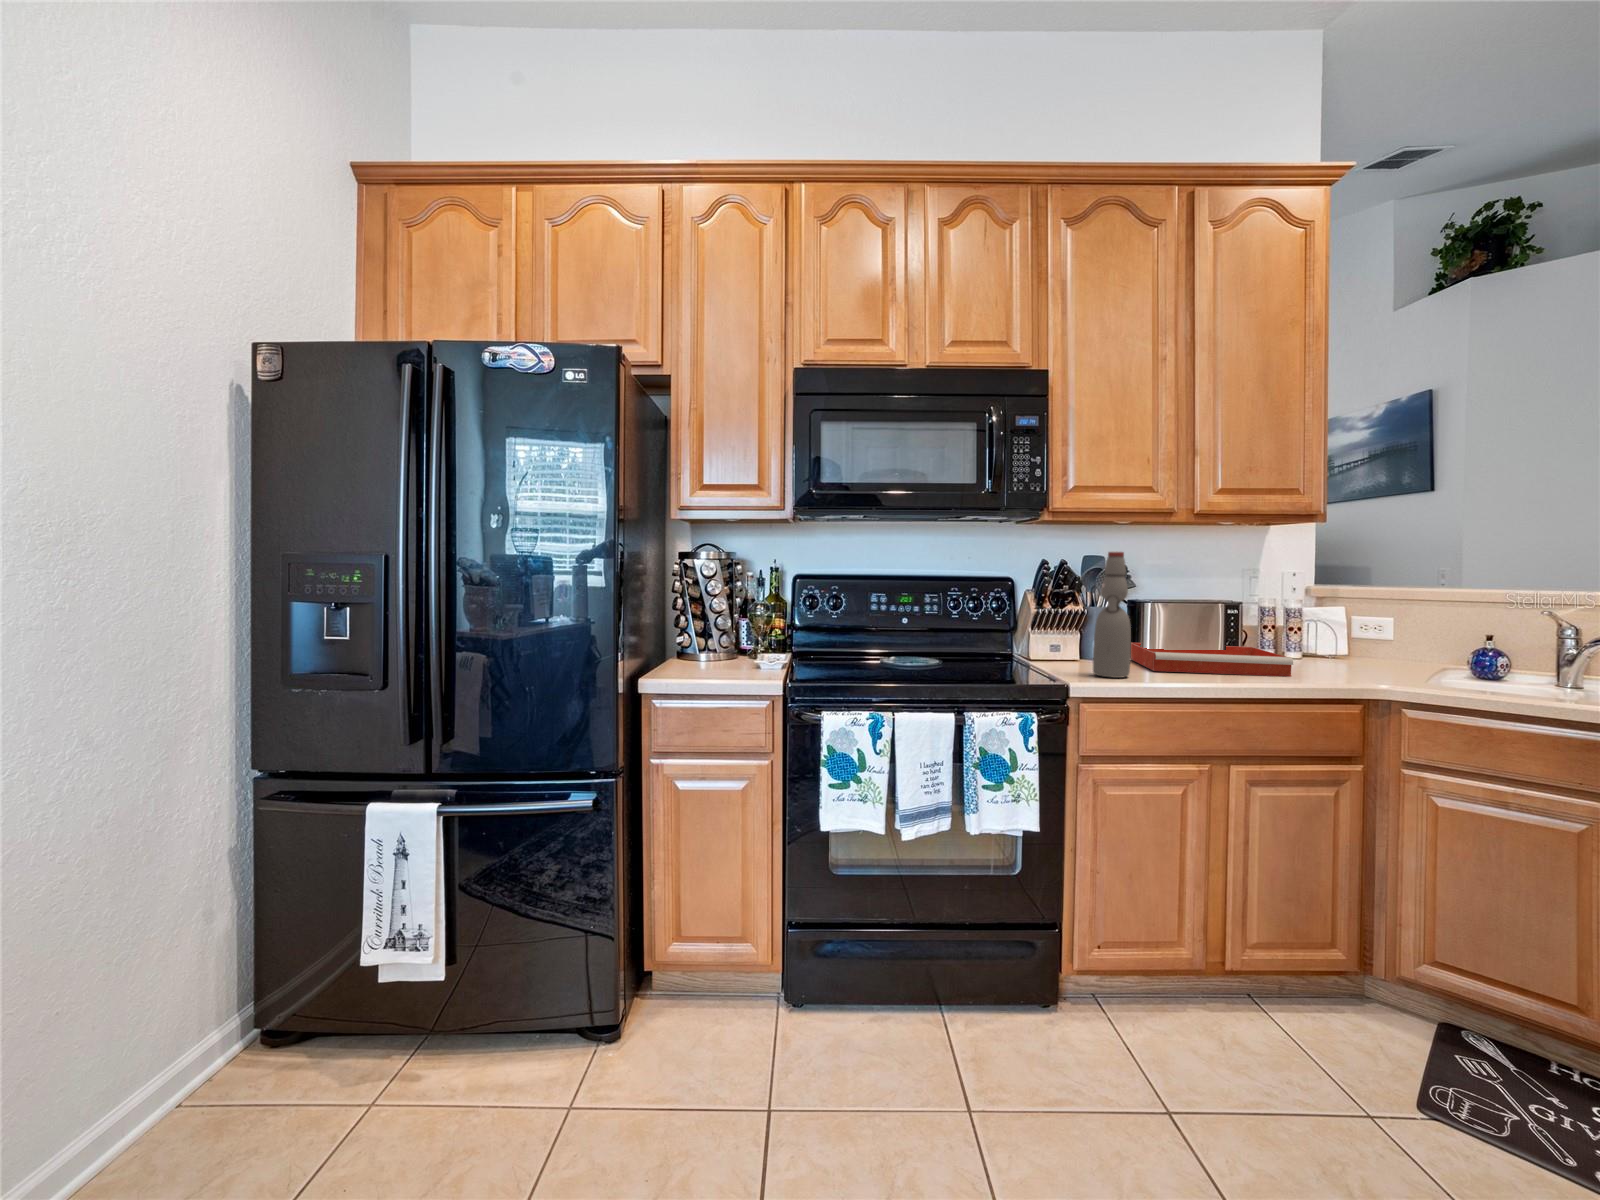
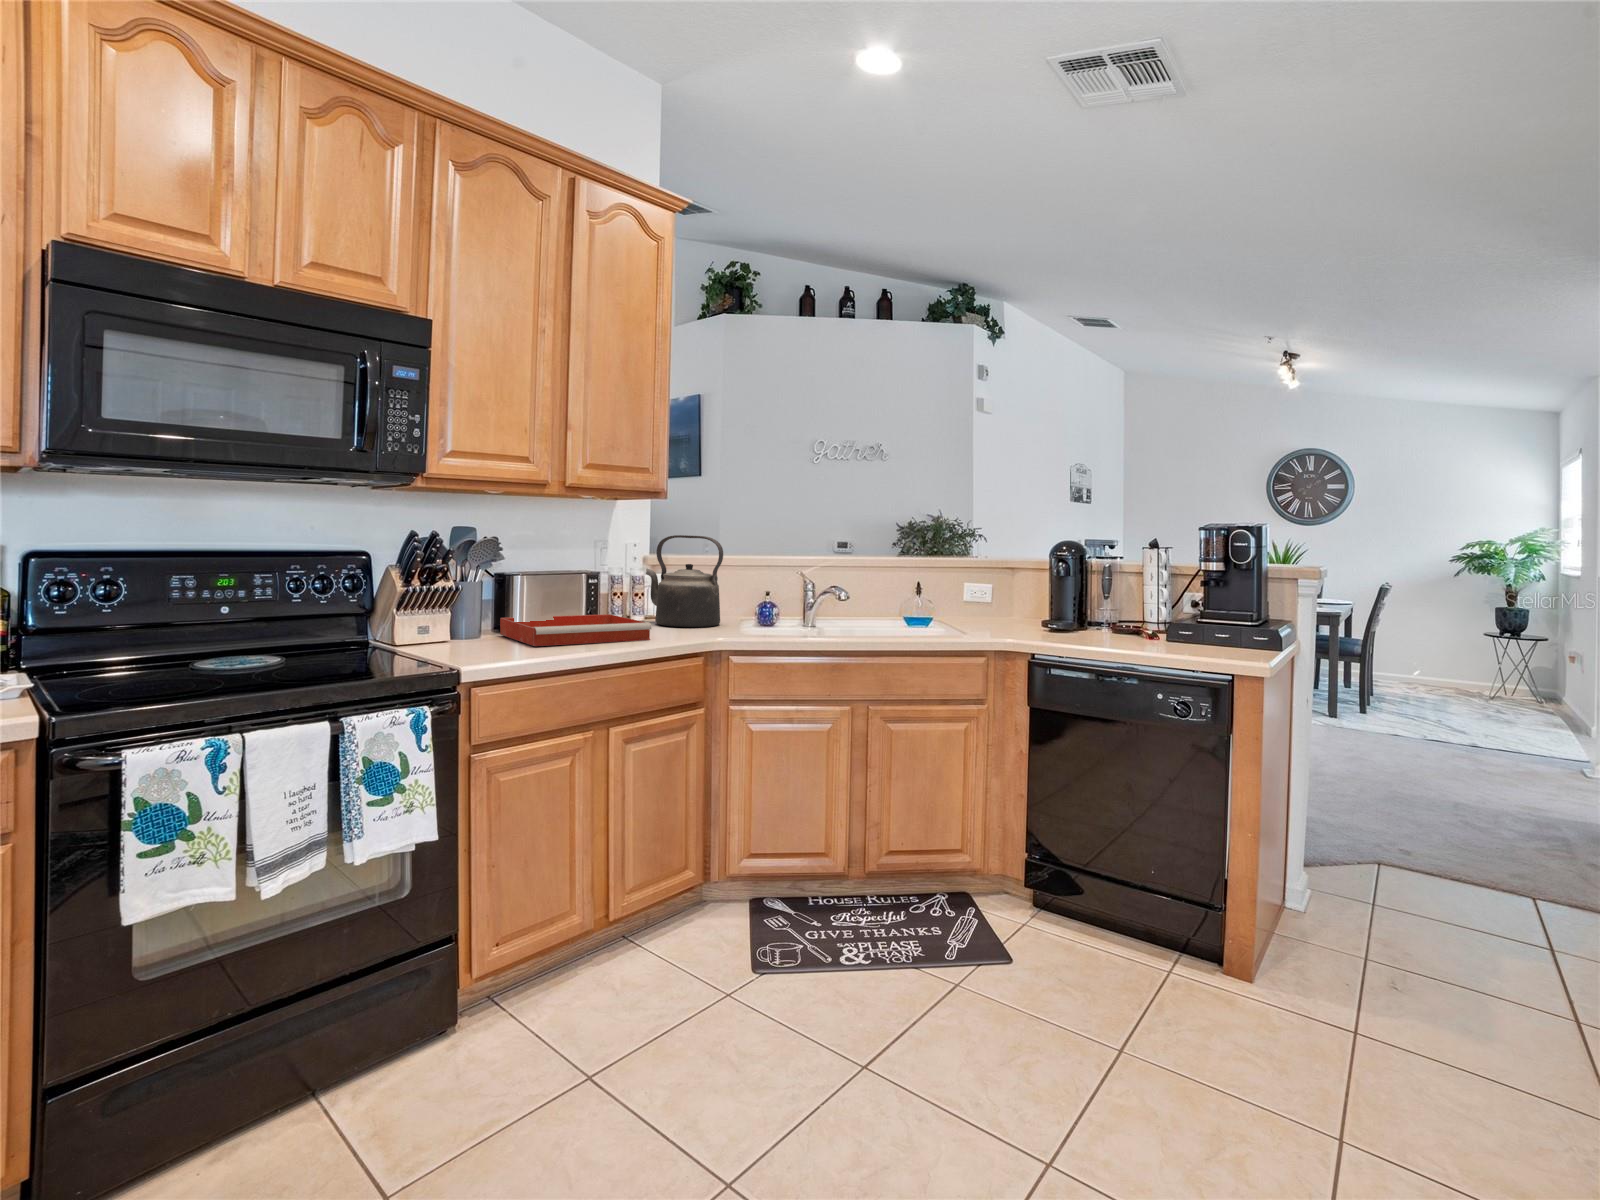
bottle: present [1093,552,1131,678] -> none [478,526,517,658]
kettle: none [1305,563,1409,670] -> present [646,535,723,627]

